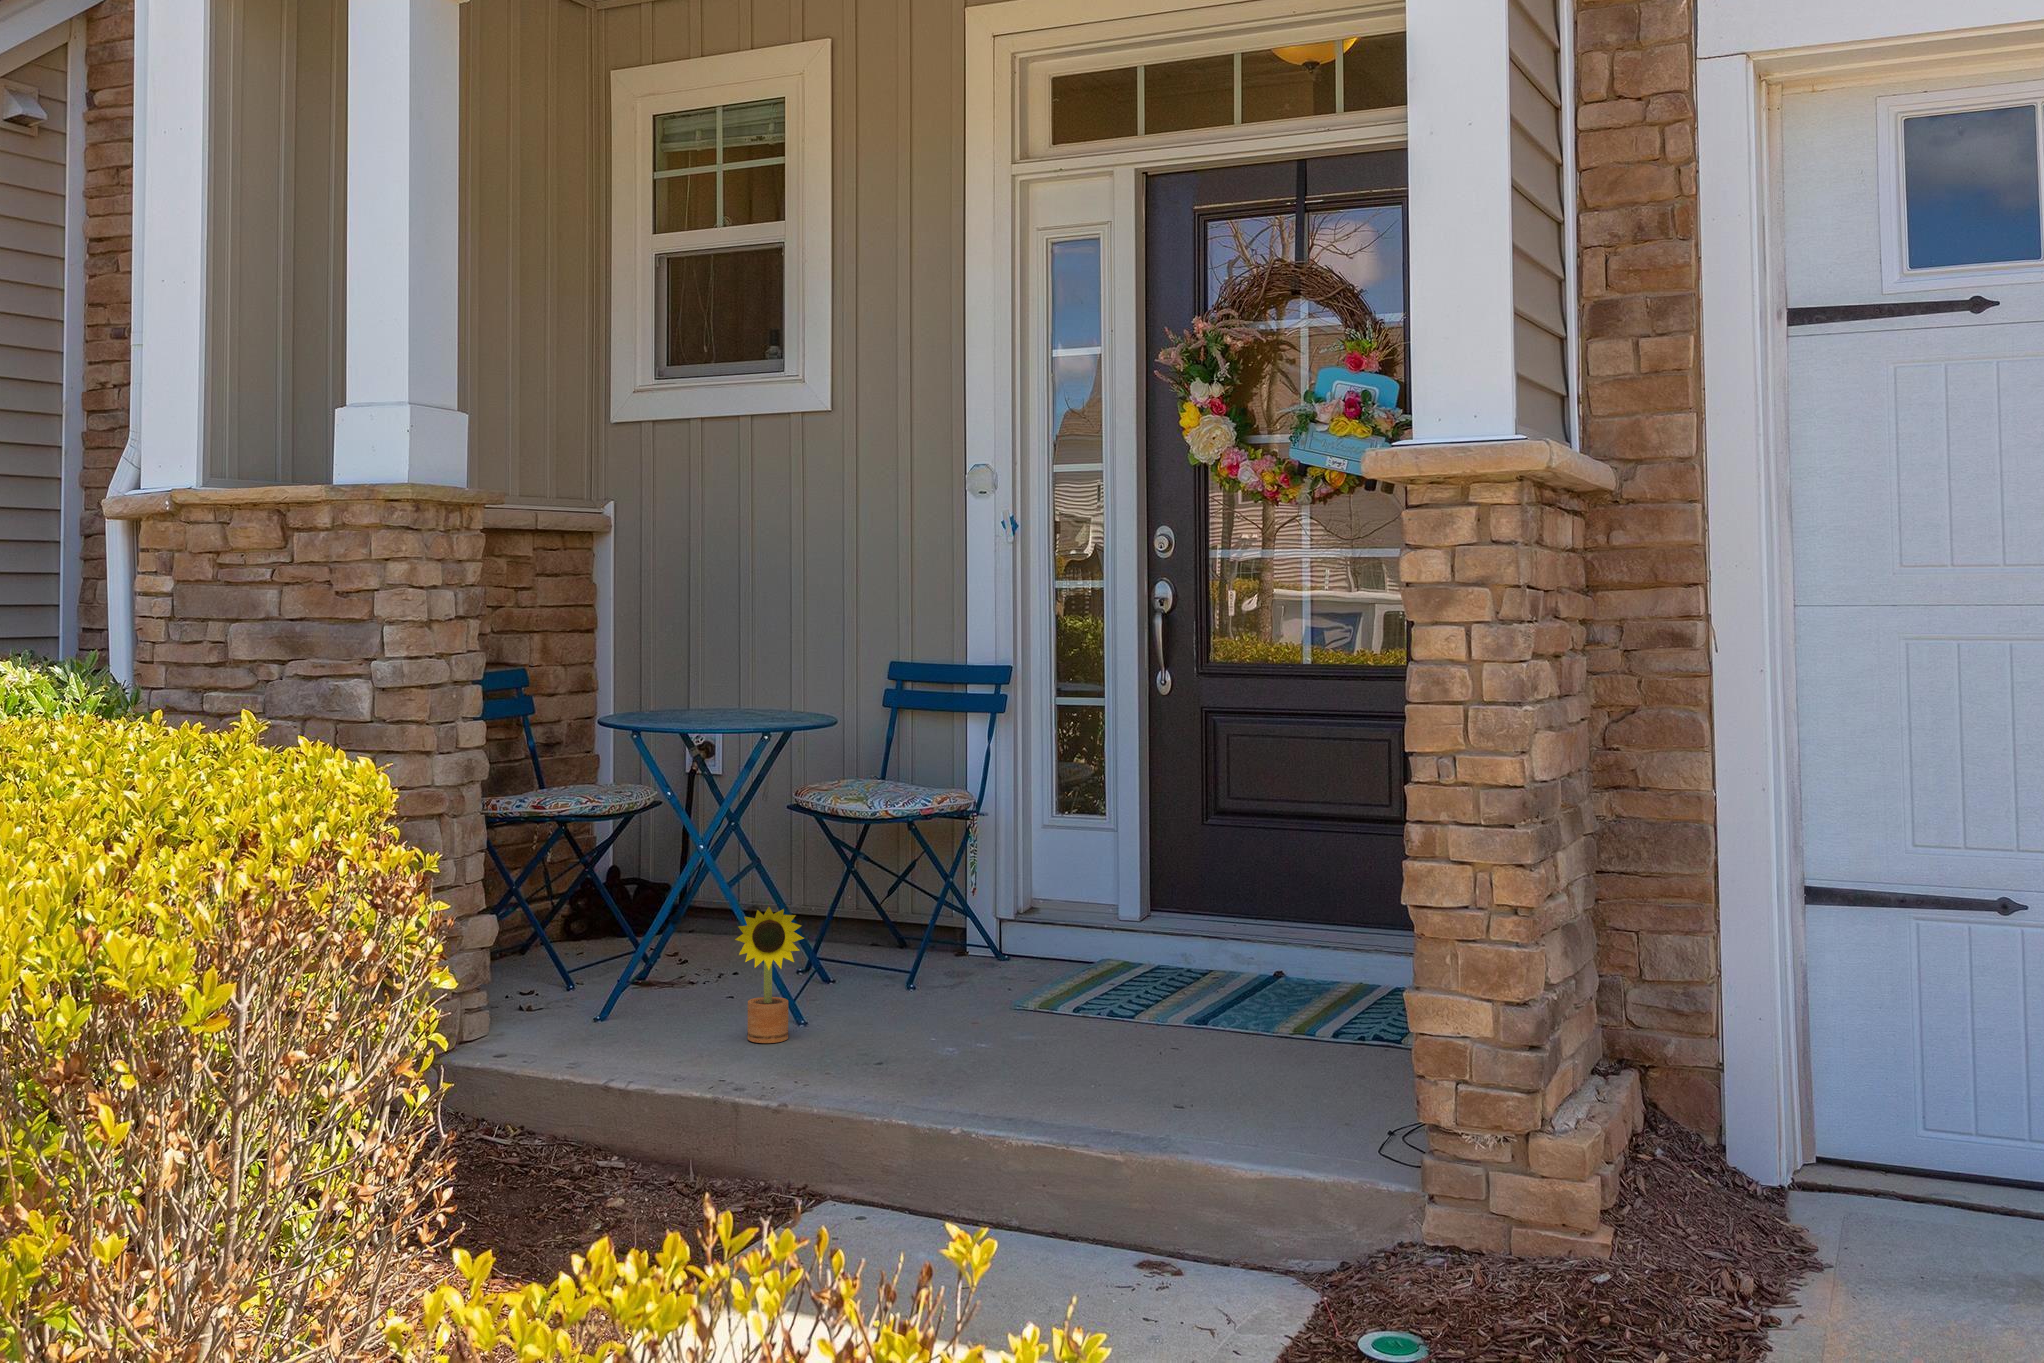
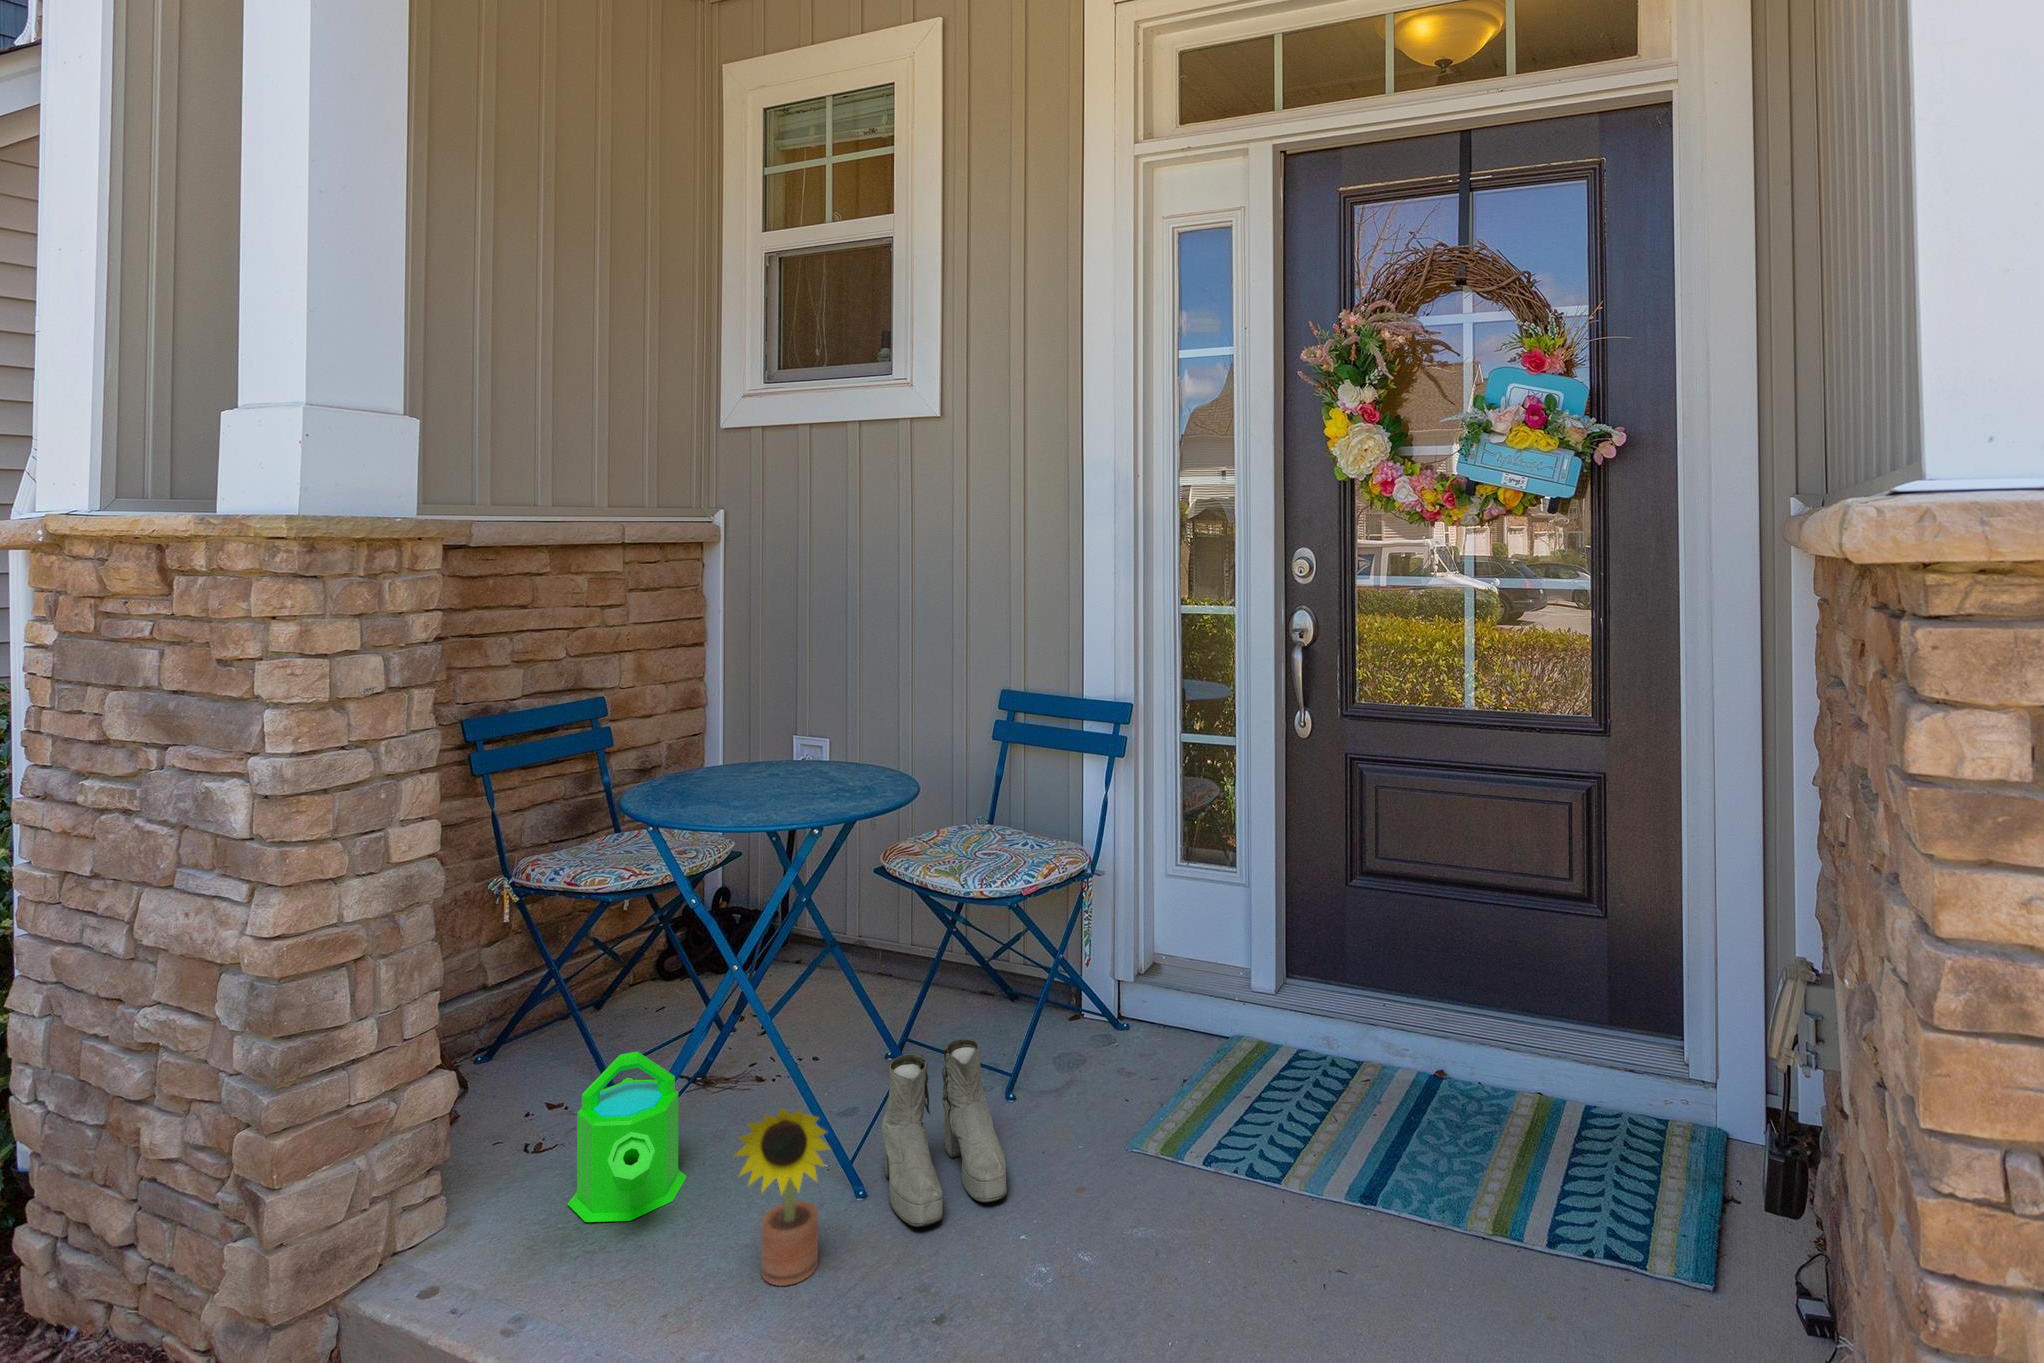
watering can: none [581,909,666,1026] -> present [568,1051,687,1222]
boots: none [821,912,922,1023] -> present [882,1039,1007,1227]

